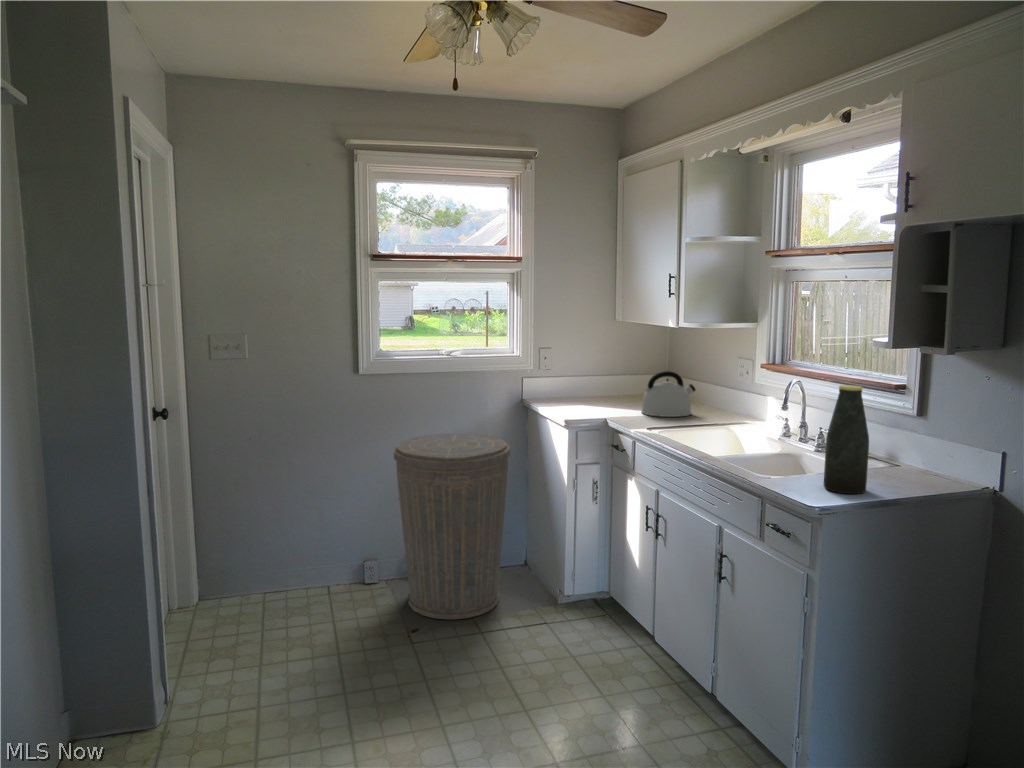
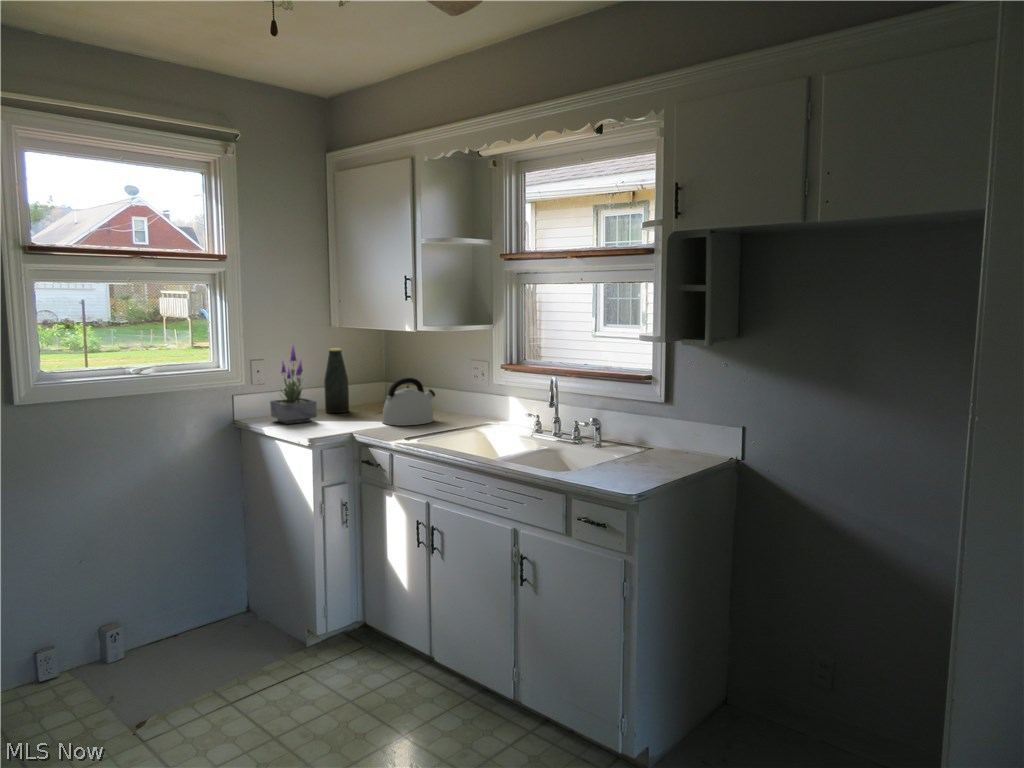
potted plant: none [550,334,586,406] -> present [270,345,317,424]
bottle: present [824,385,869,494] -> present [324,348,349,413]
trash can: present [394,434,510,619] -> none [80,468,241,706]

